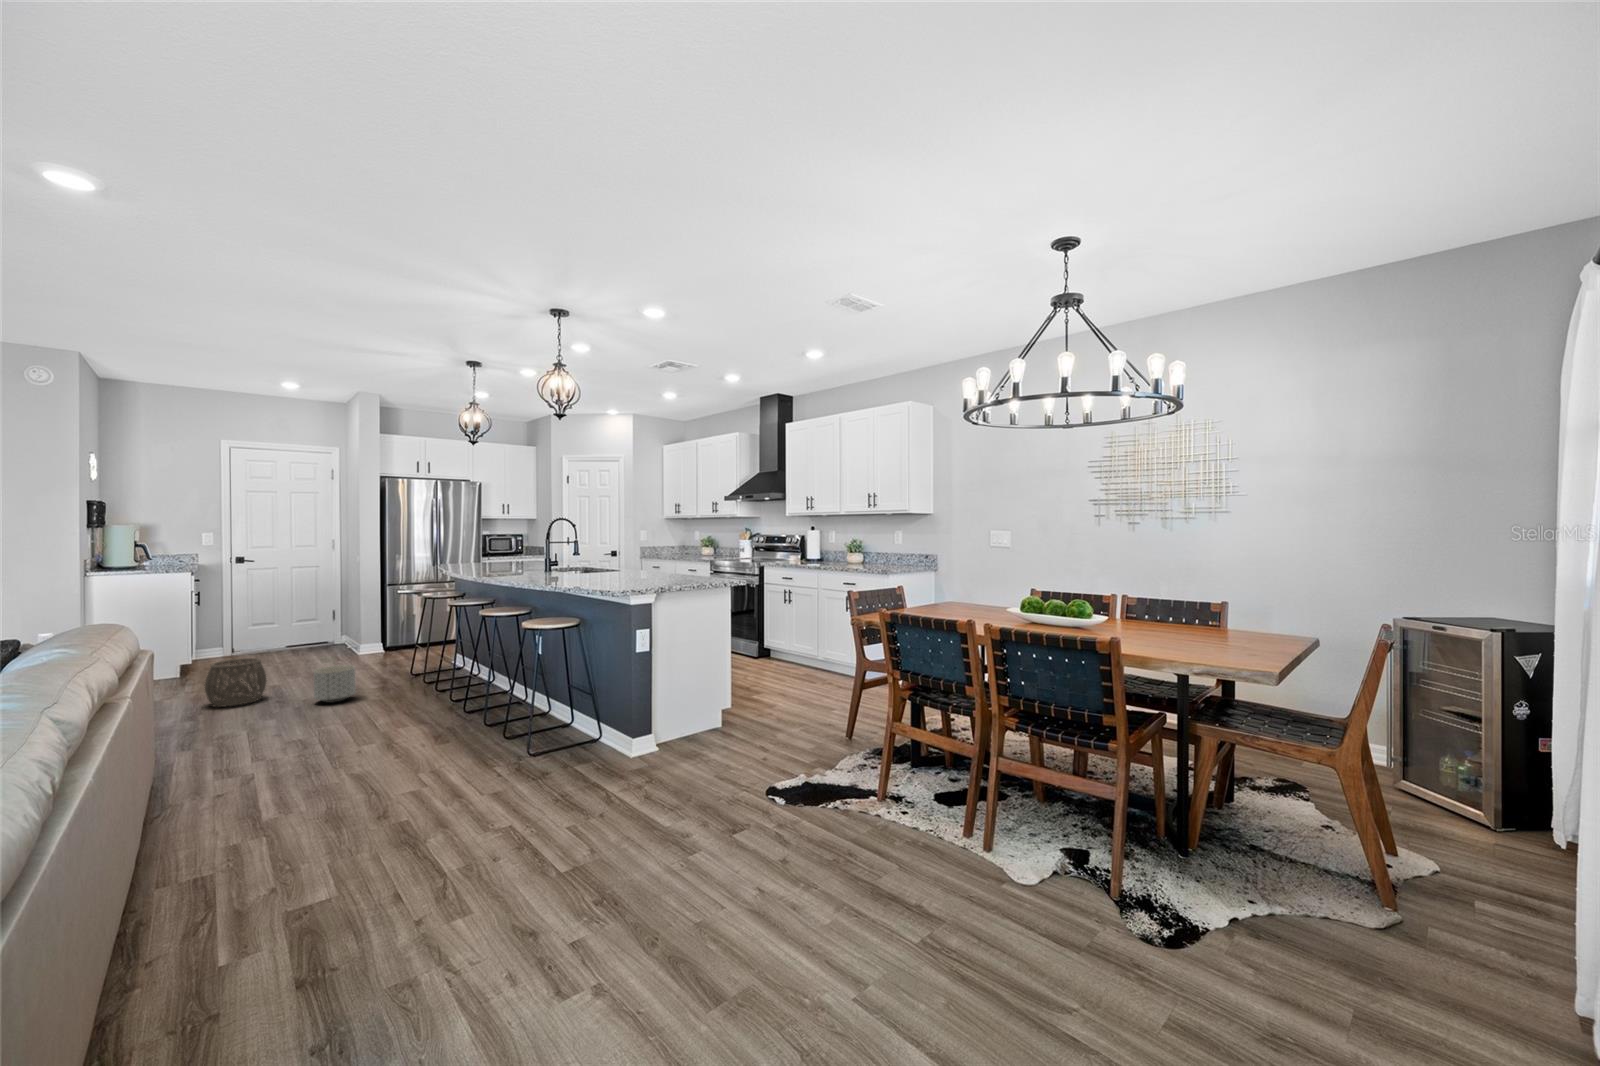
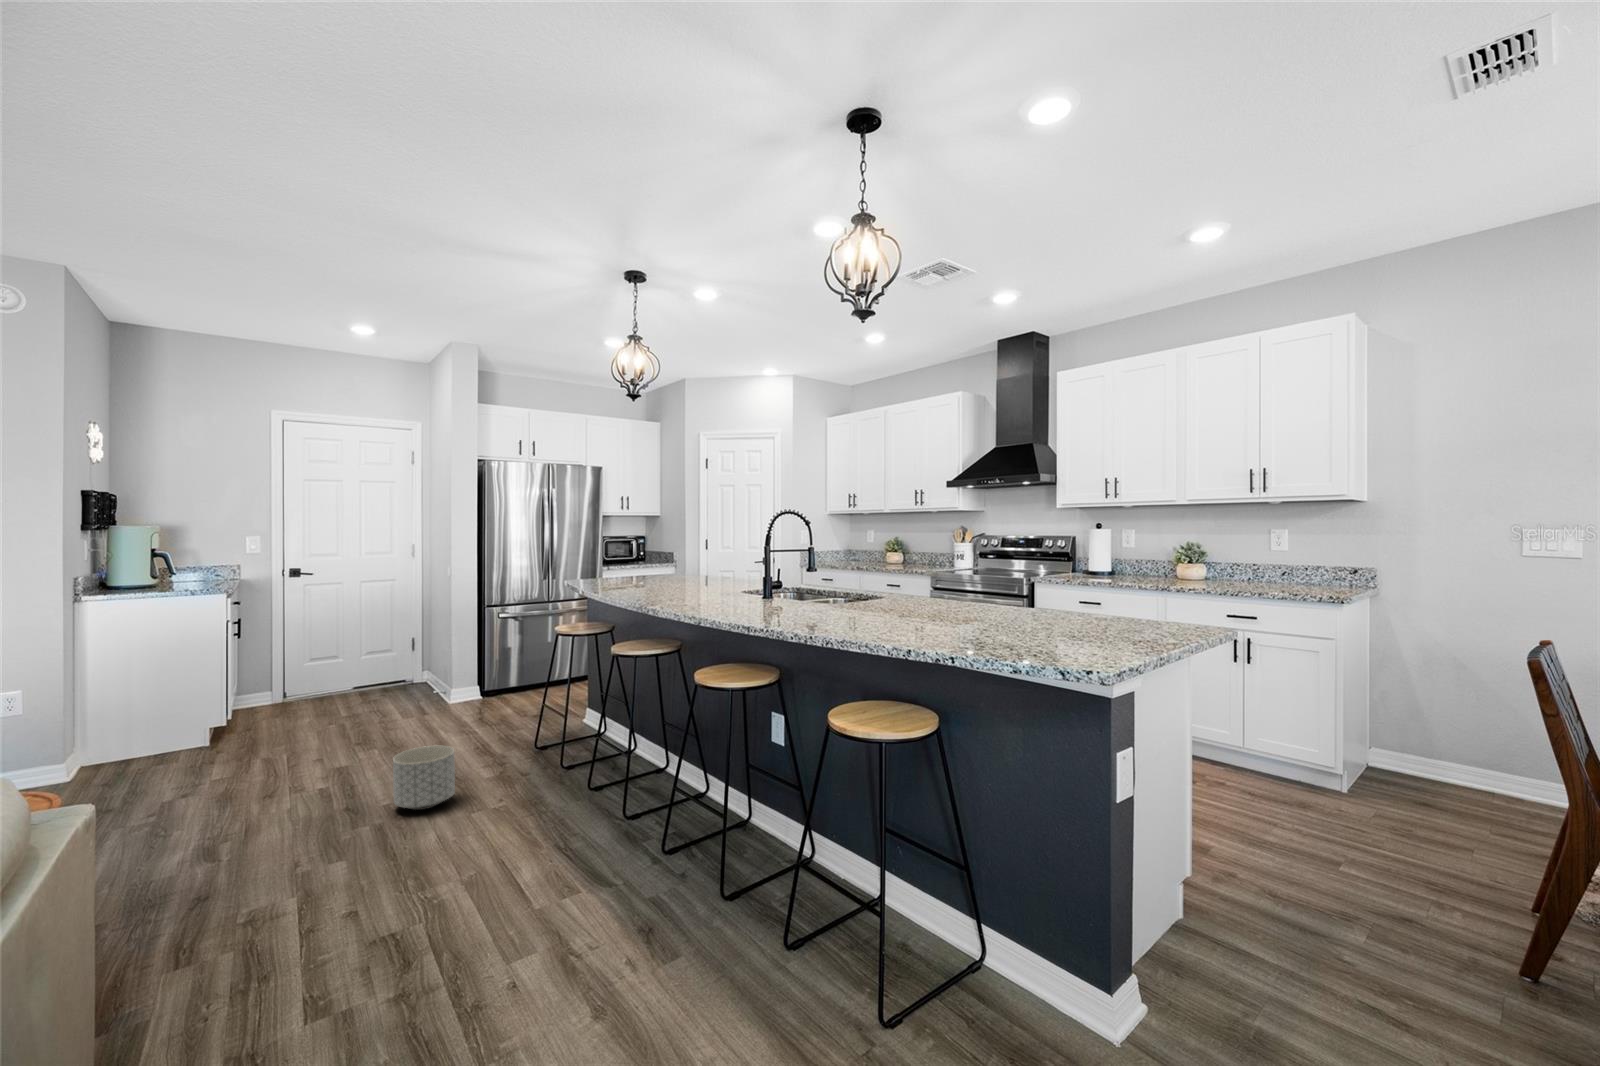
woven basket: present [204,658,267,707] -> none [230,731,325,815]

